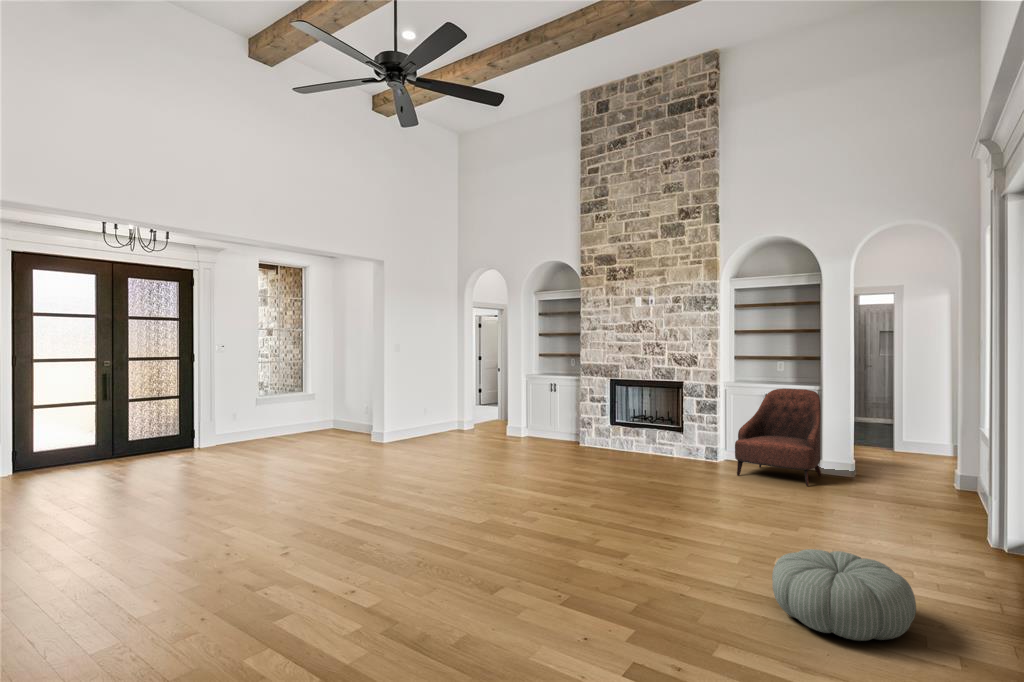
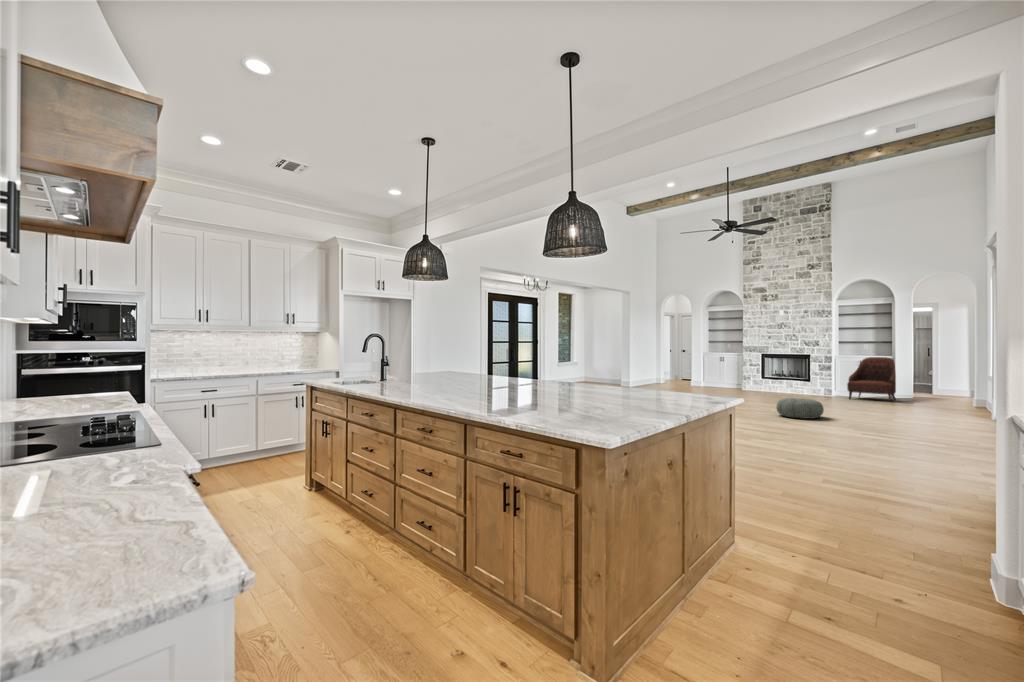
pouf: present [772,549,916,641] -> present [776,398,824,419]

